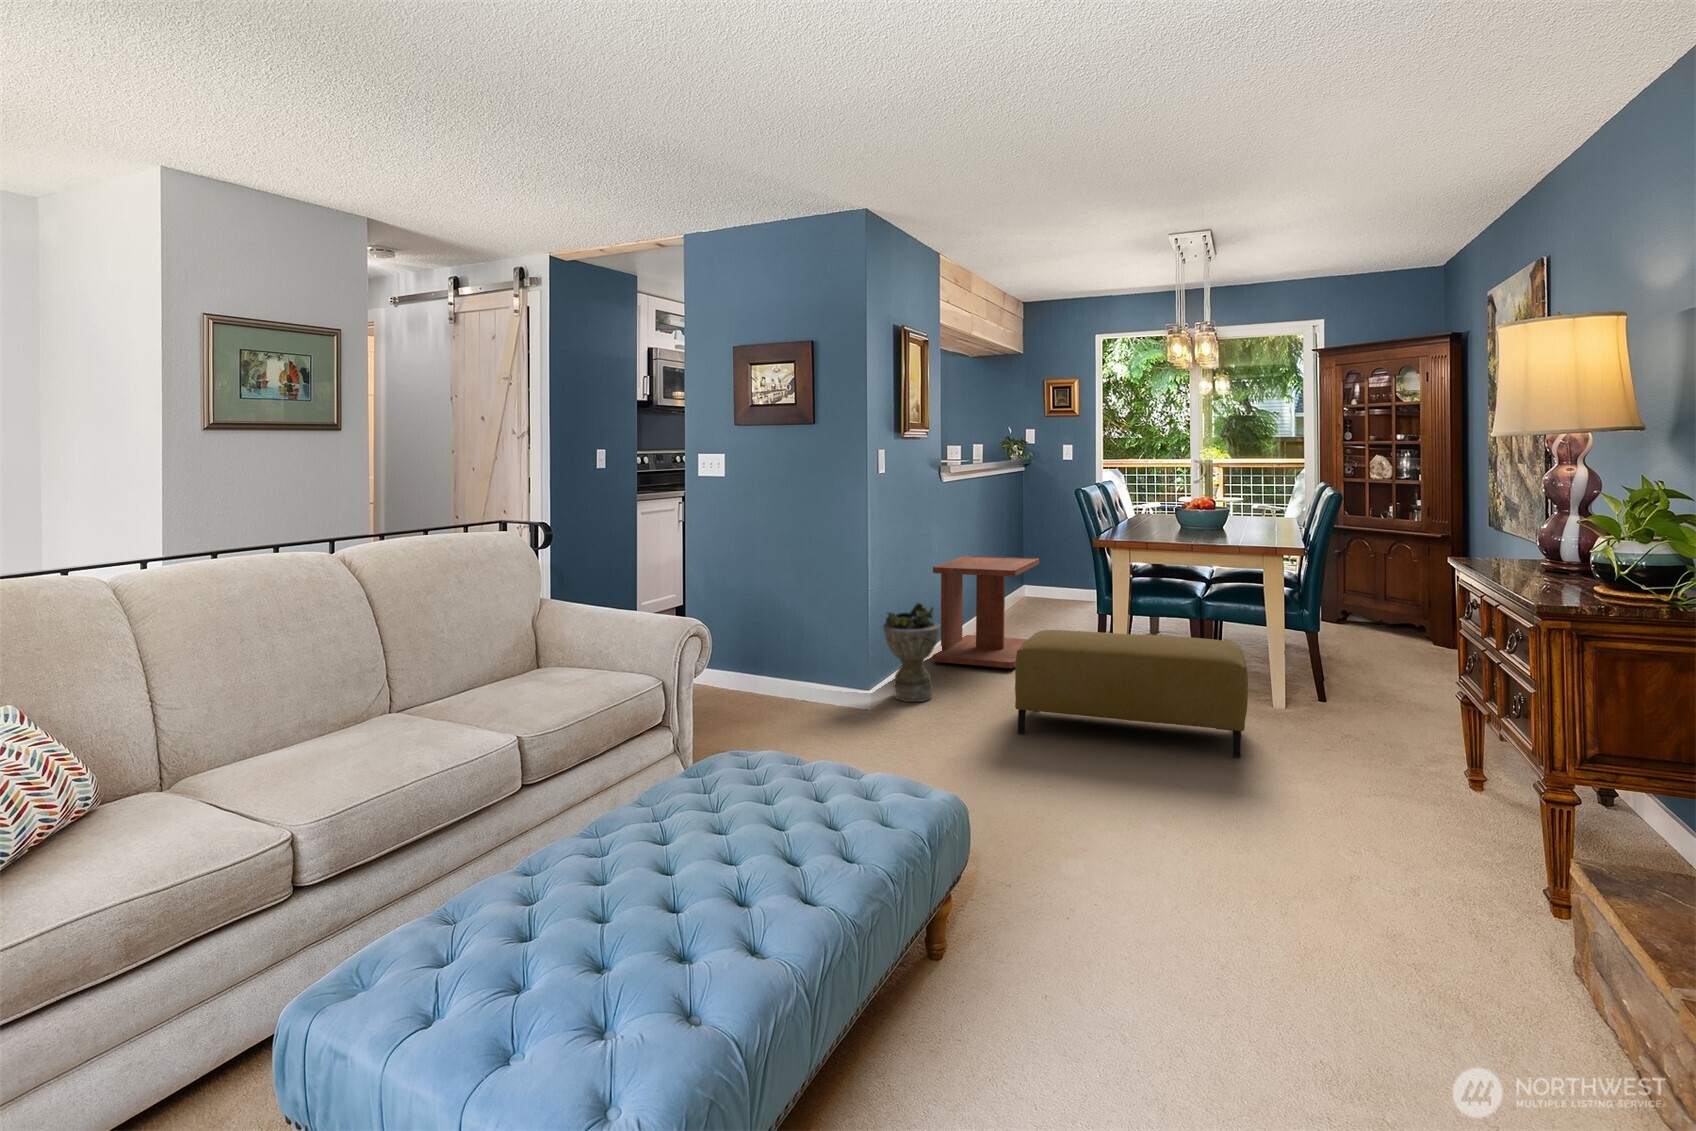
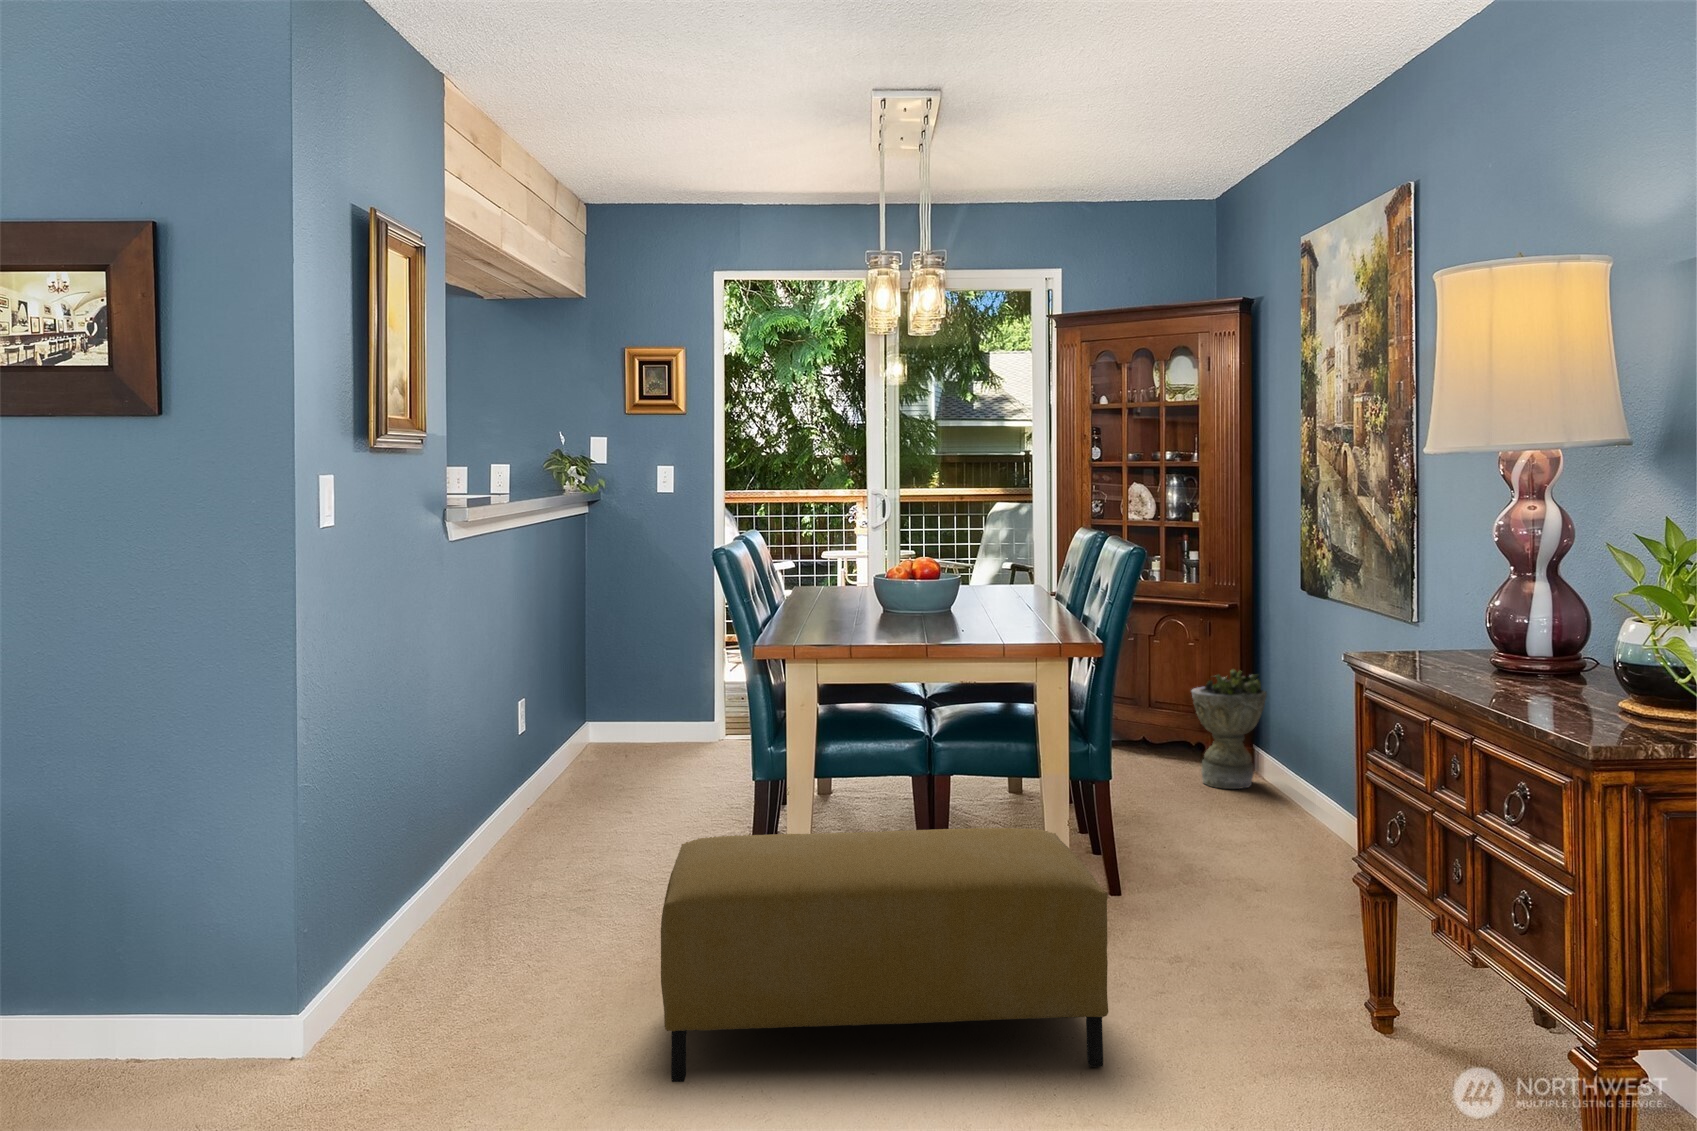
side table: present [933,556,1039,669] -> none [445,673,649,902]
planter: present [883,603,940,702] -> present [1192,670,1267,789]

